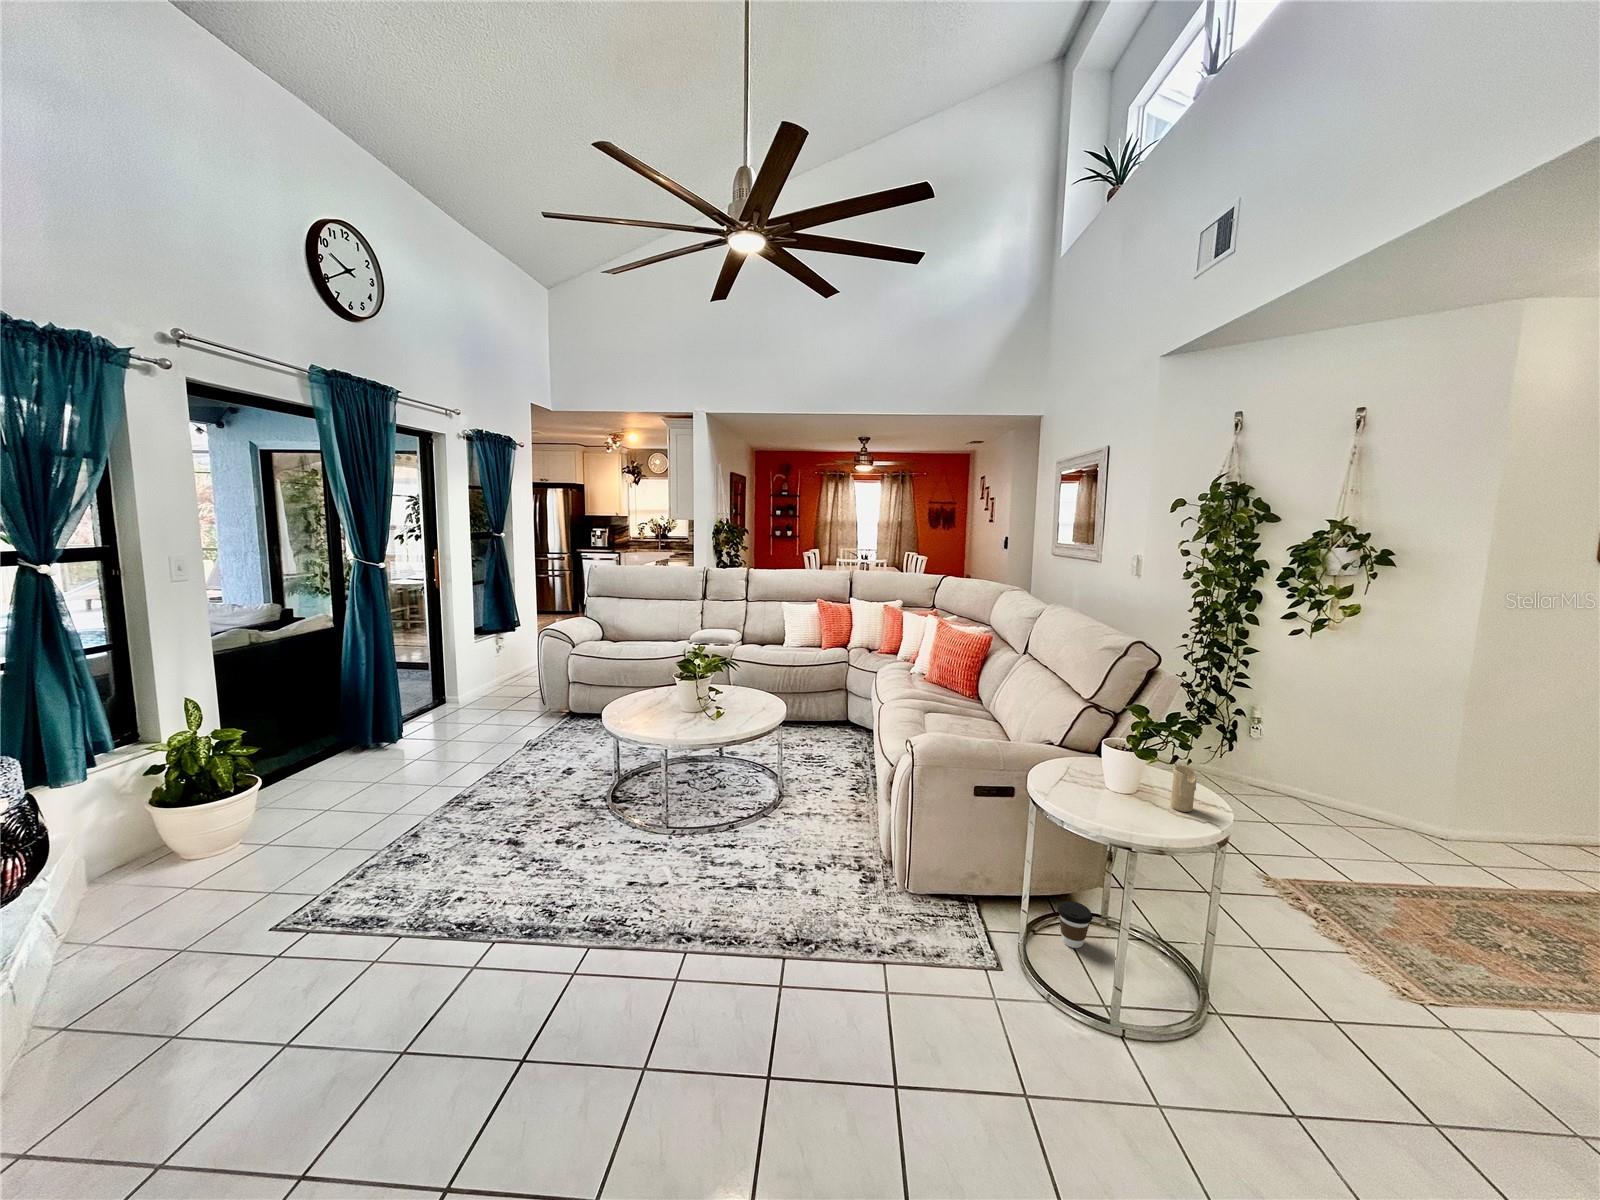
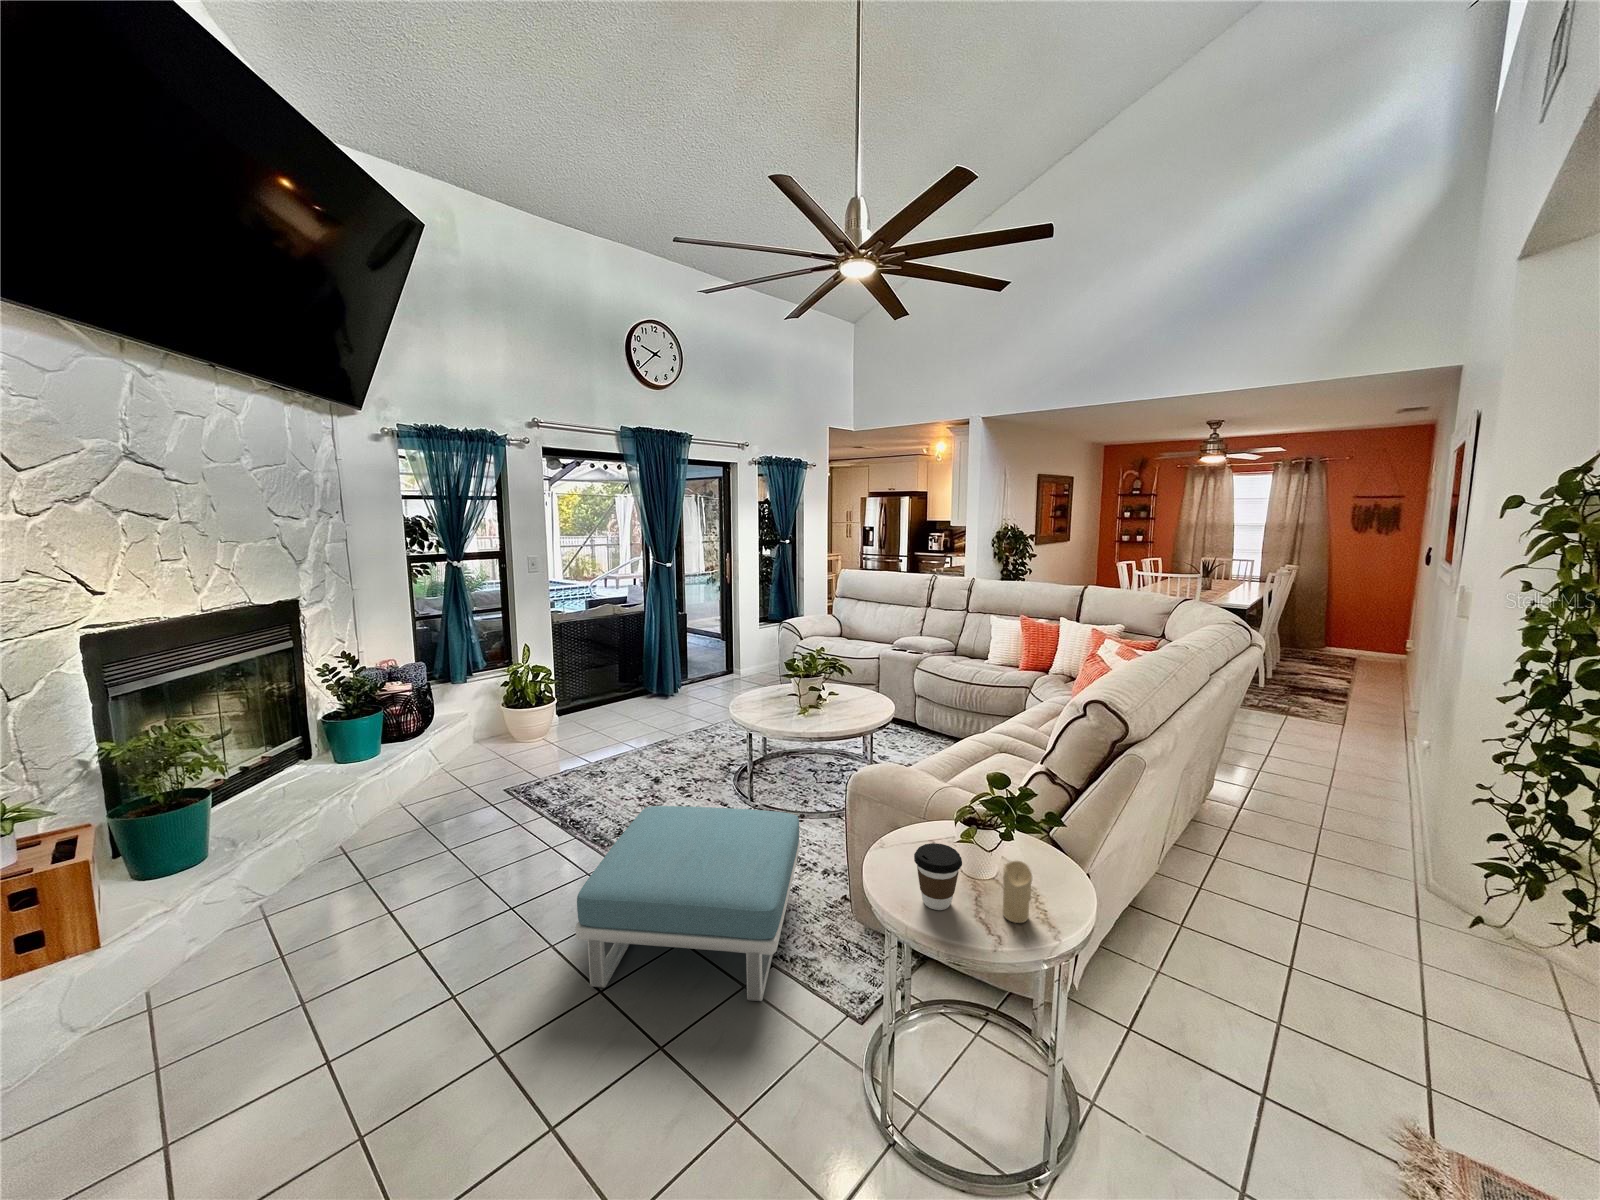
footstool: none [654,814,930,1076] -> present [575,806,800,1001]
coffee cup: present [1057,901,1093,948] -> present [914,843,962,910]

